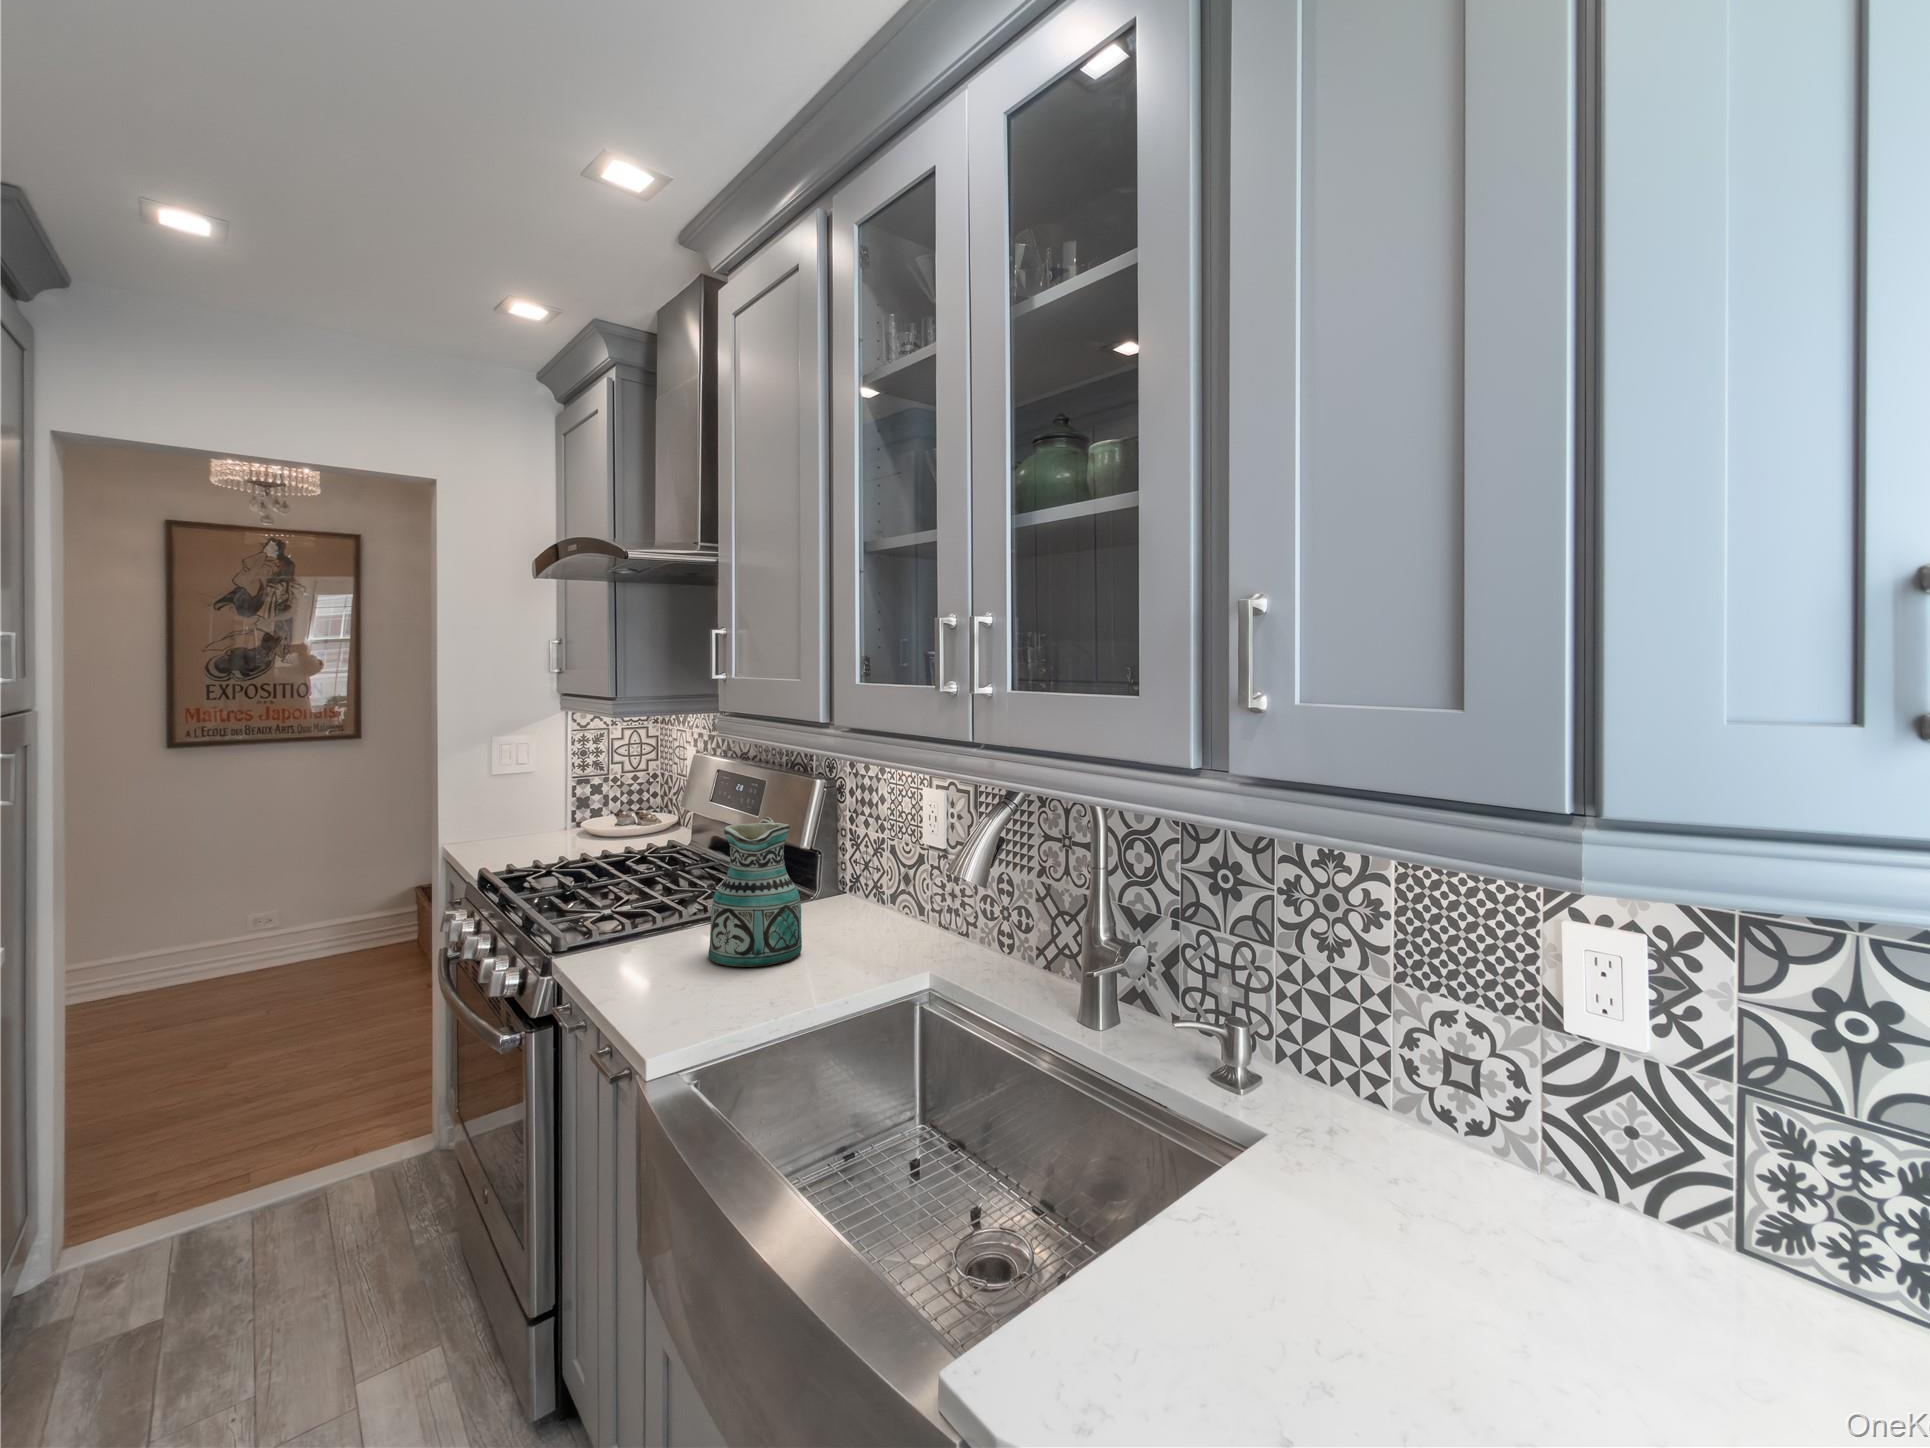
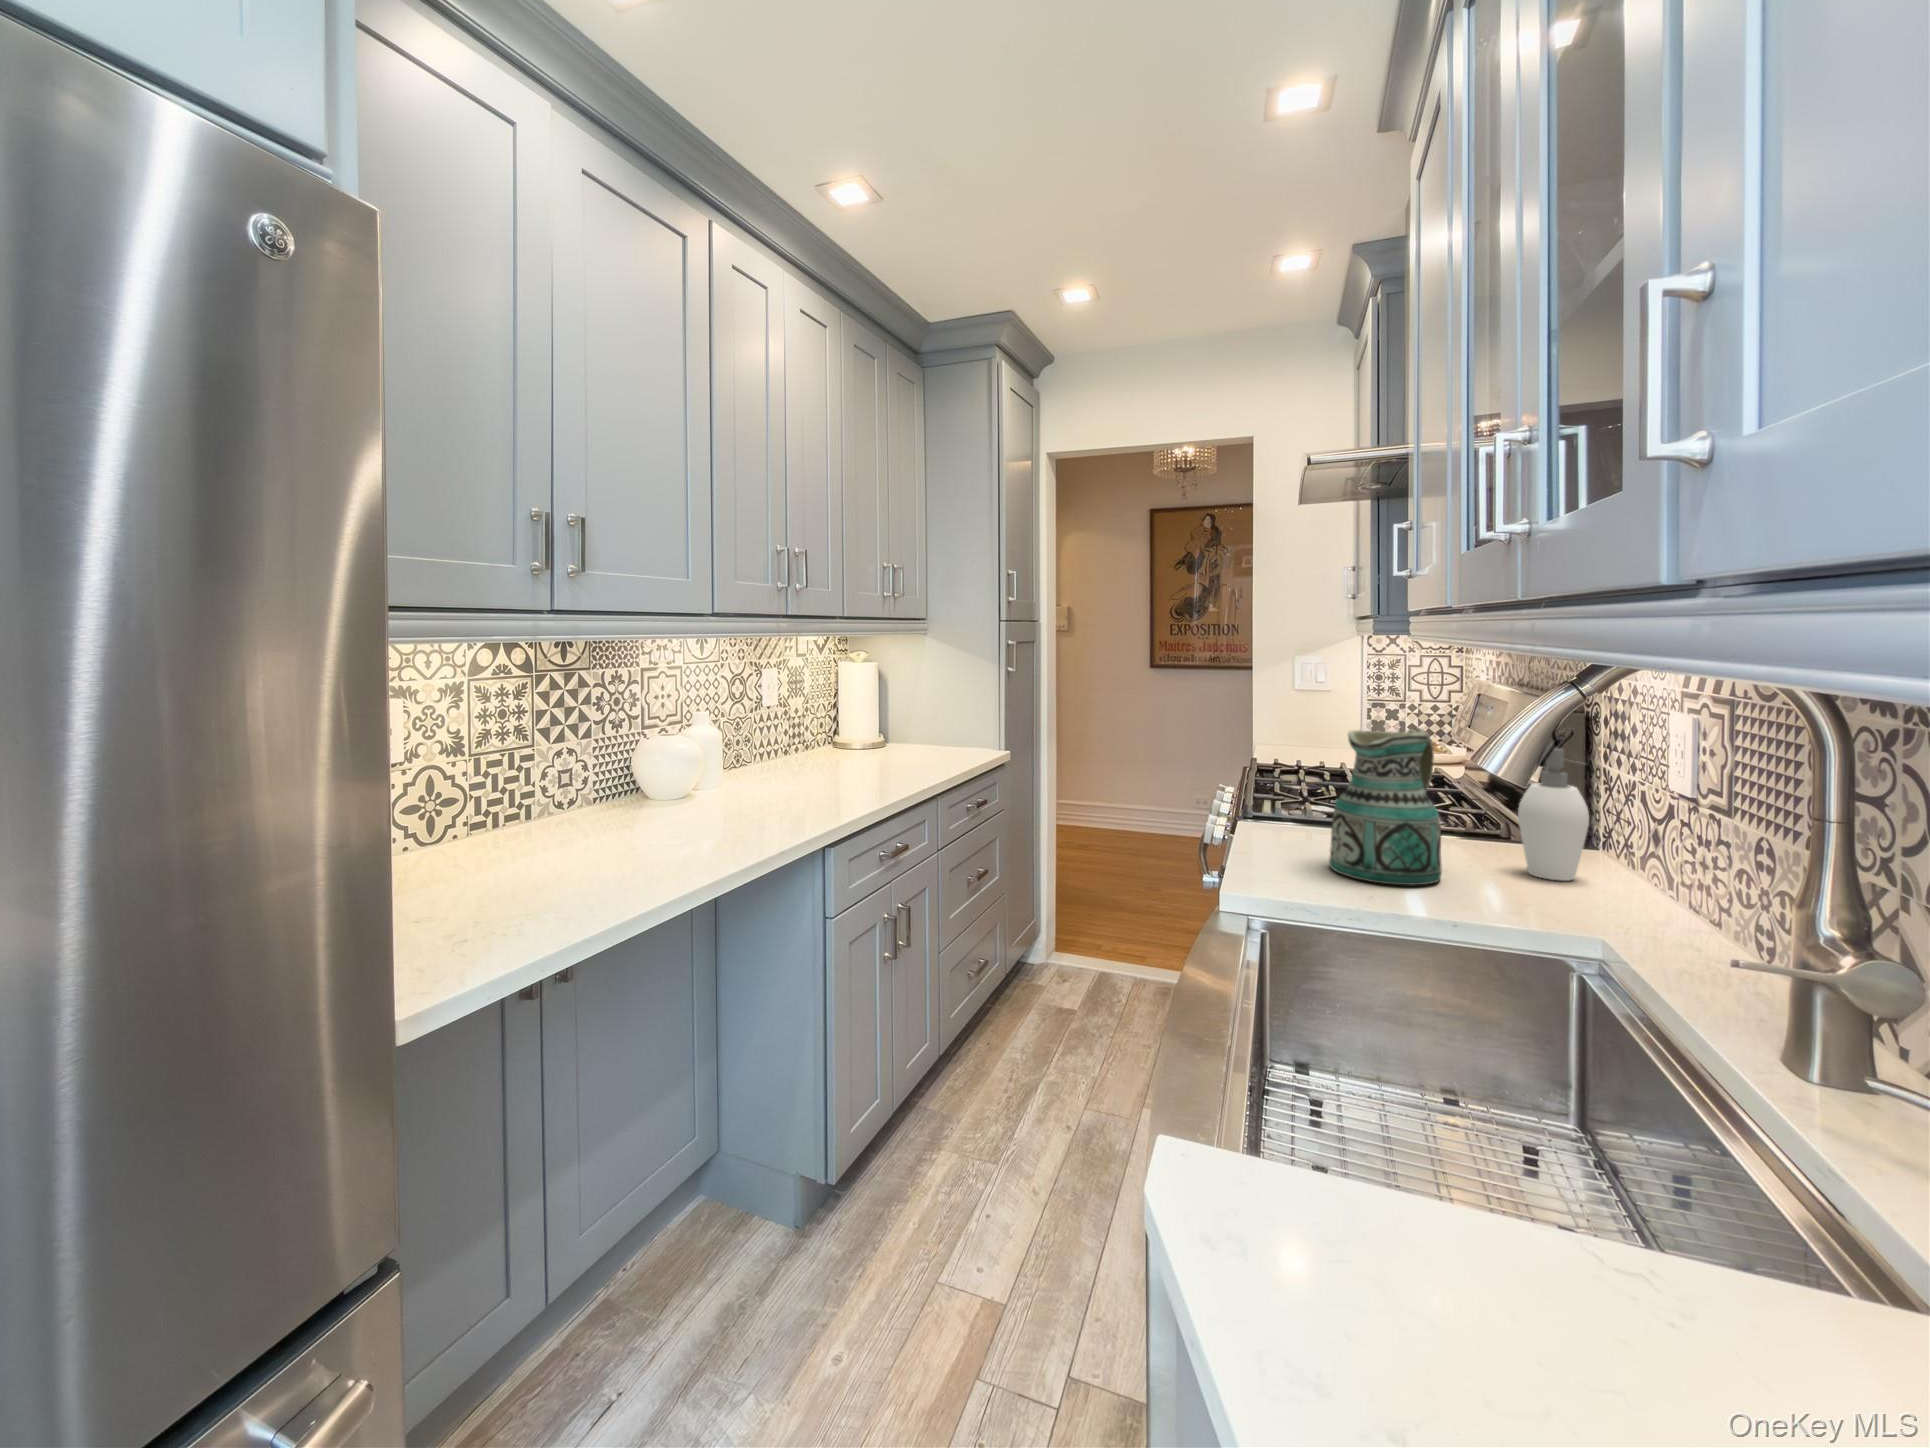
soap dispenser: none [830,822,881,927] -> present [1518,748,1589,881]

